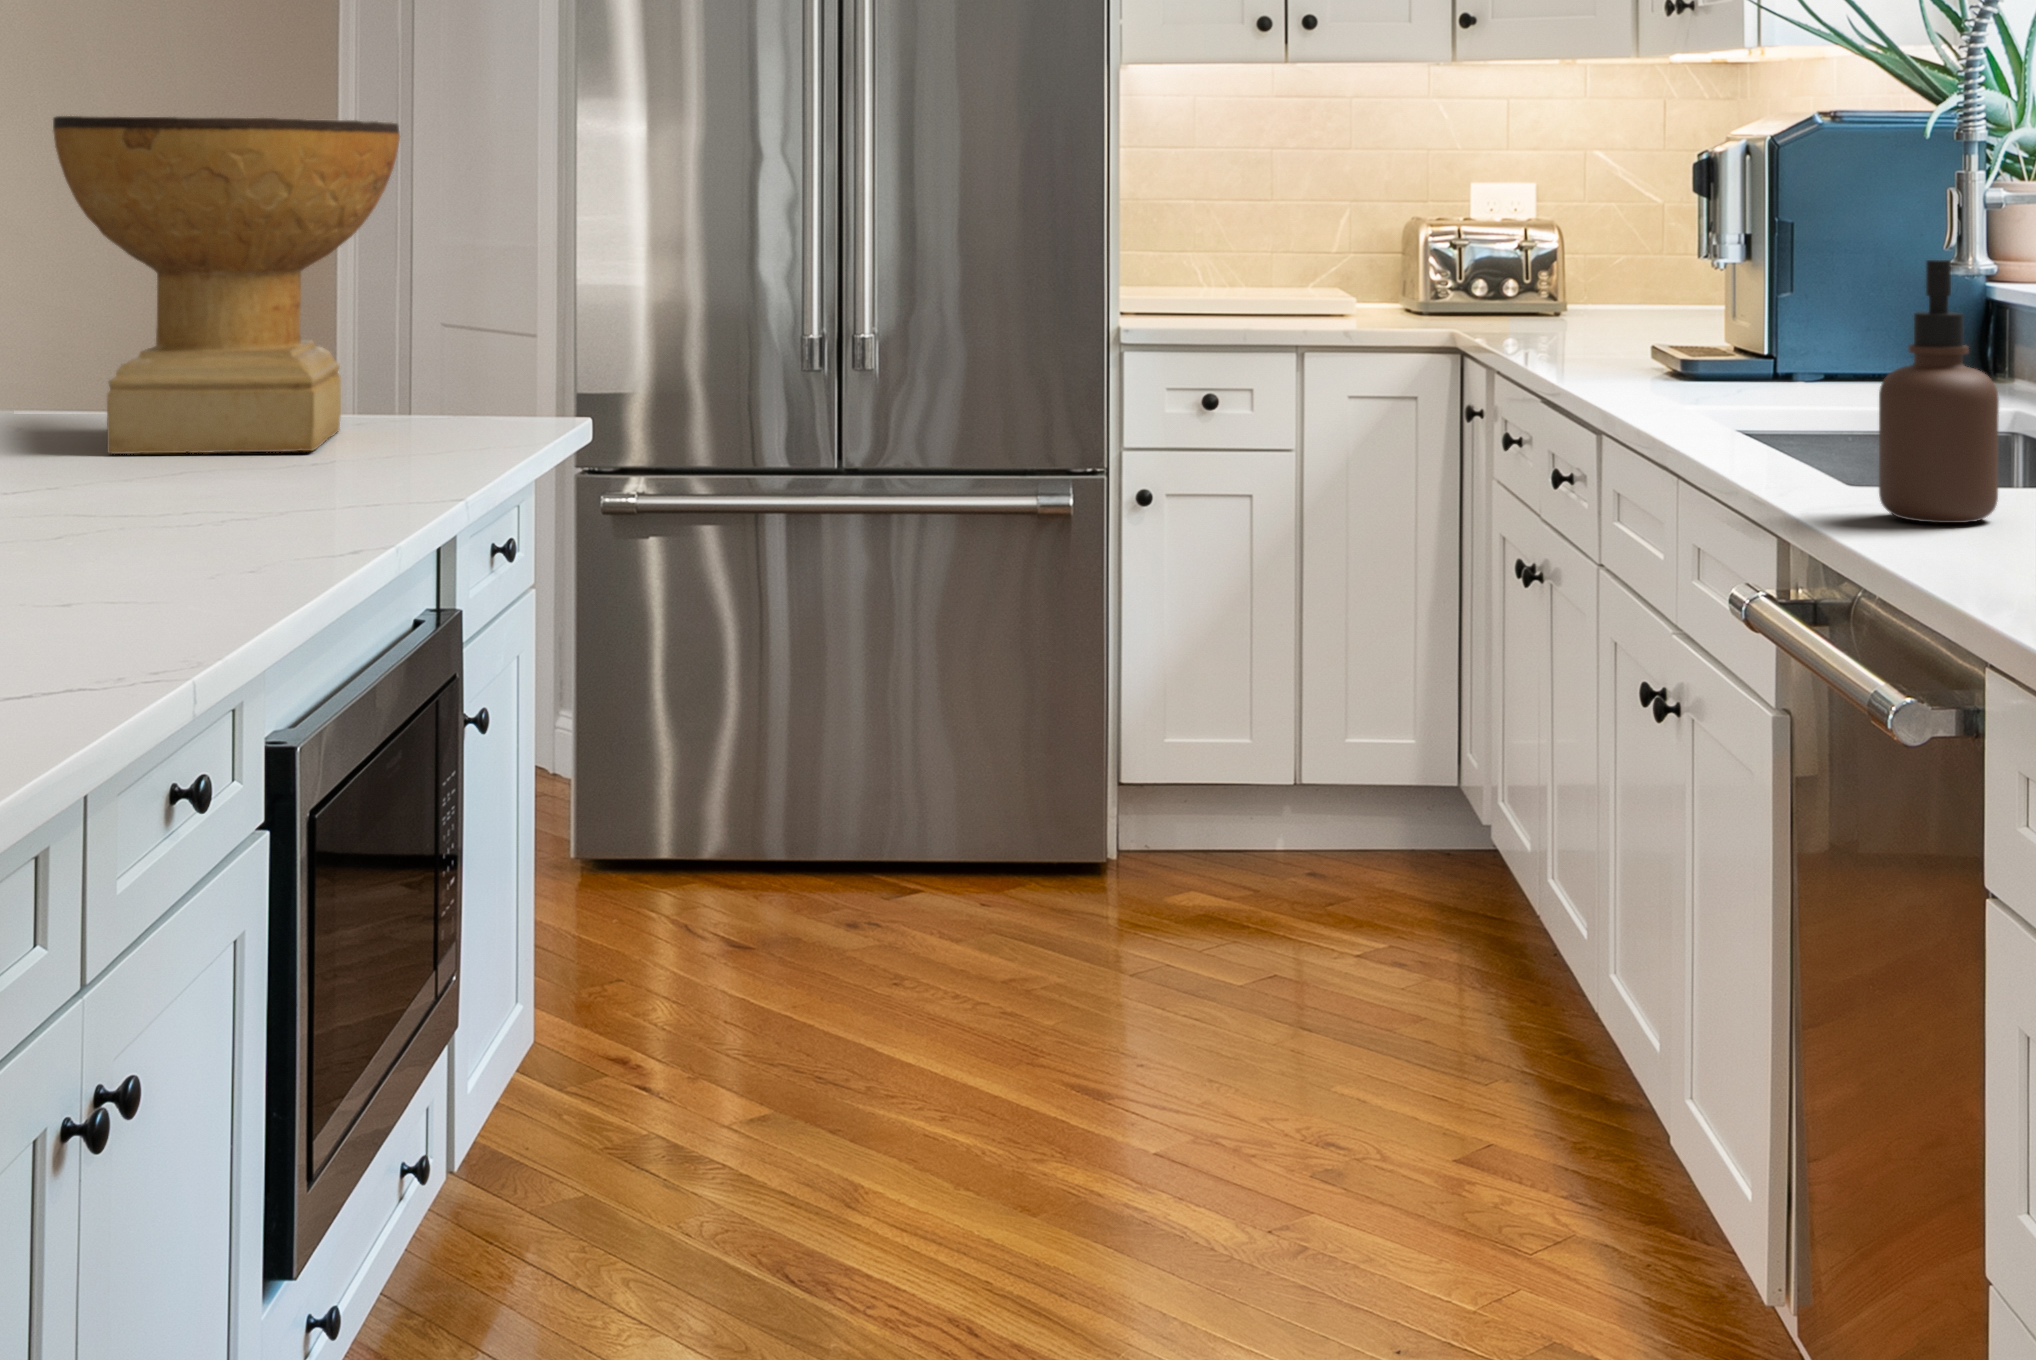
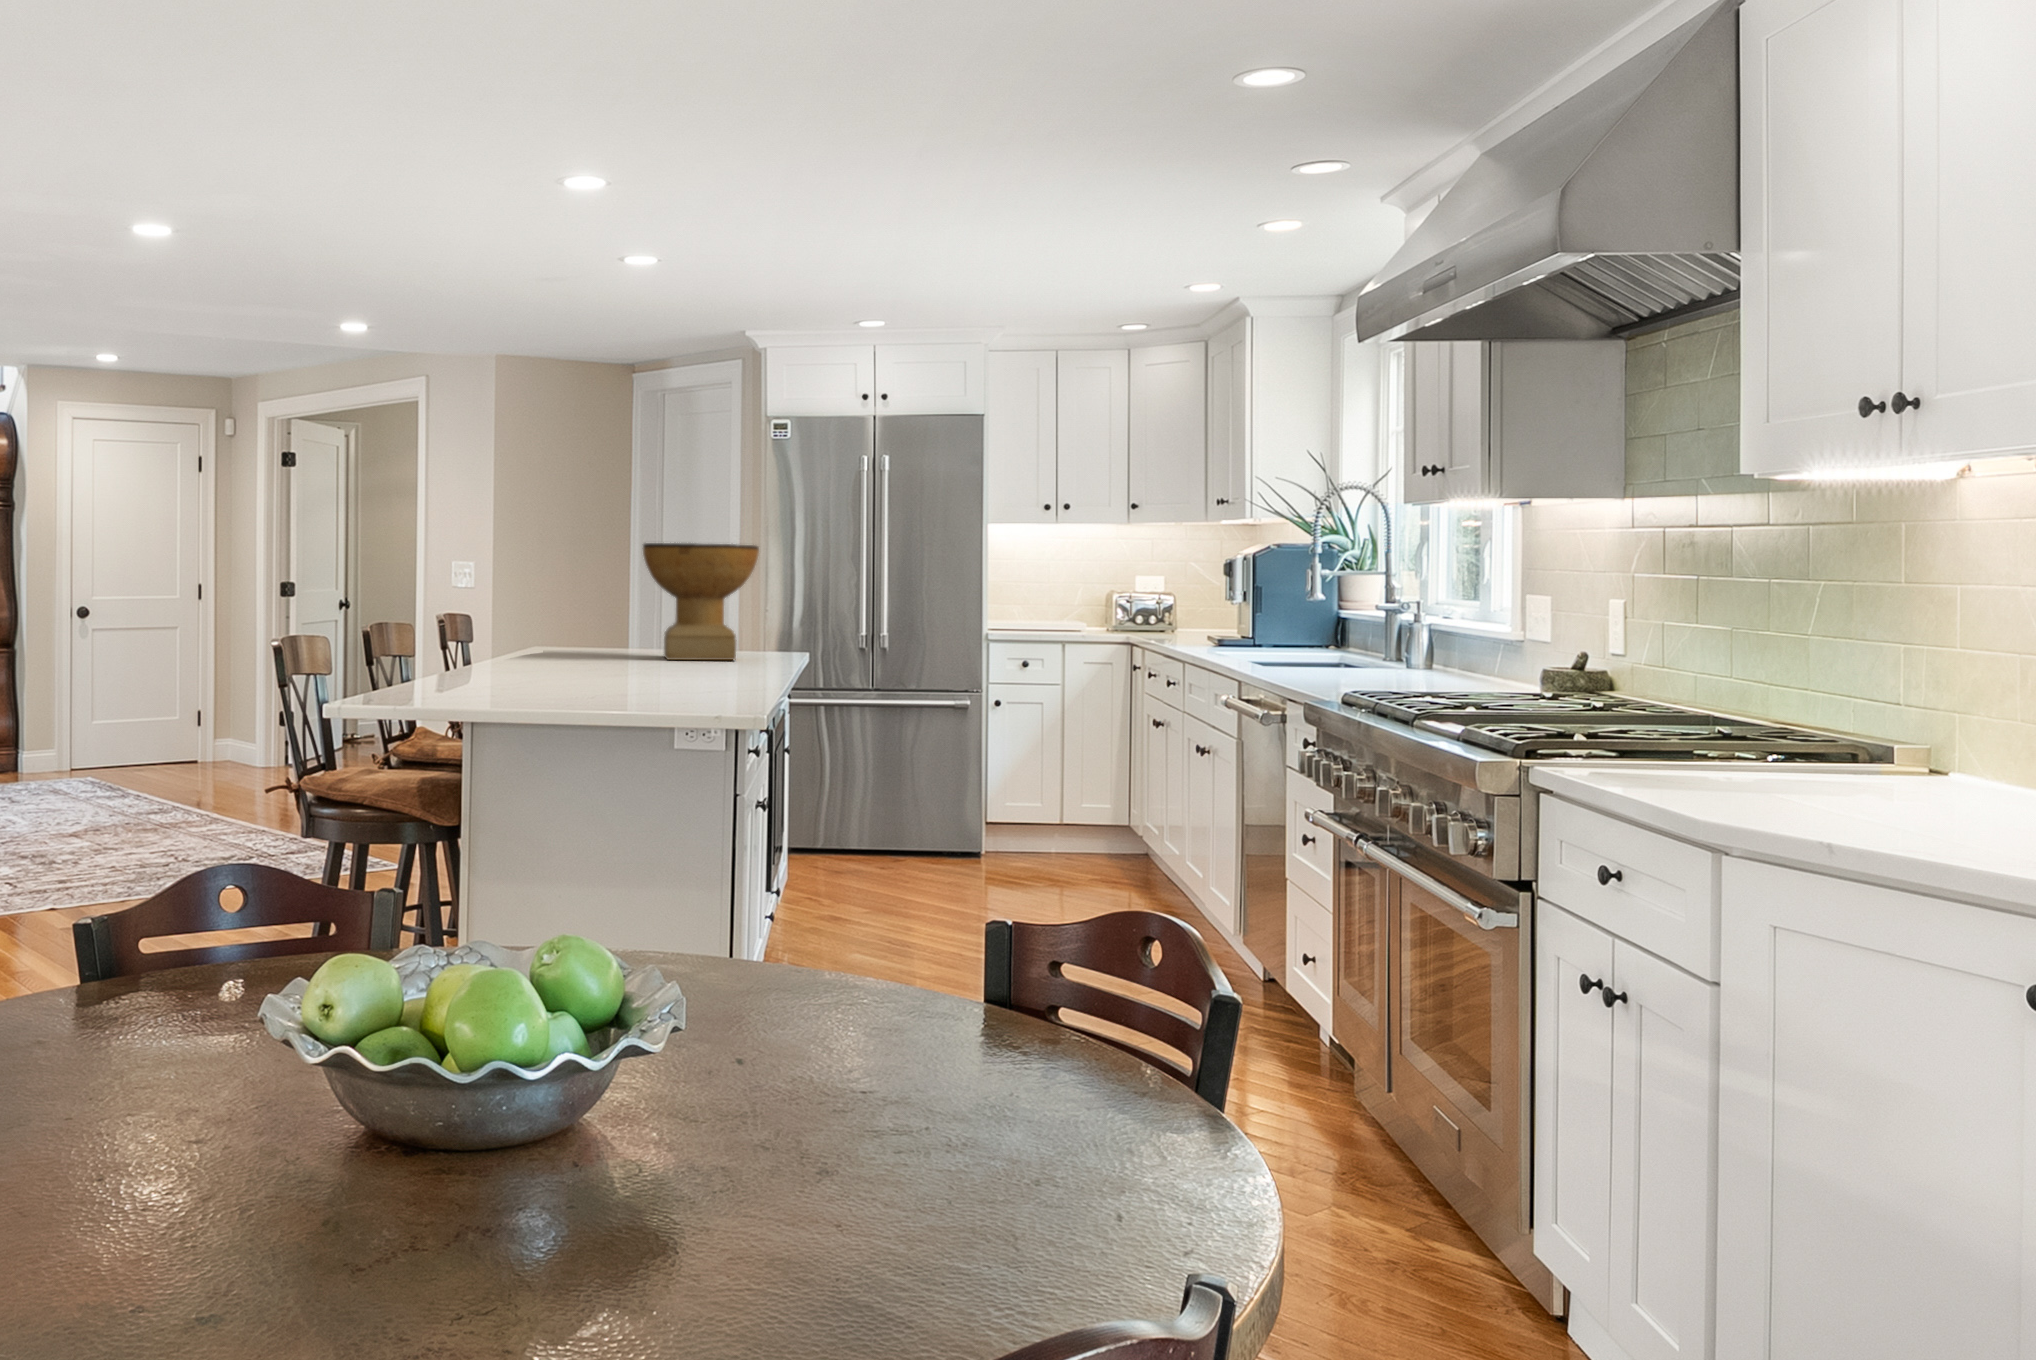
soap dispenser: present [1879,260,1999,523] -> none [1284,592,1322,675]

